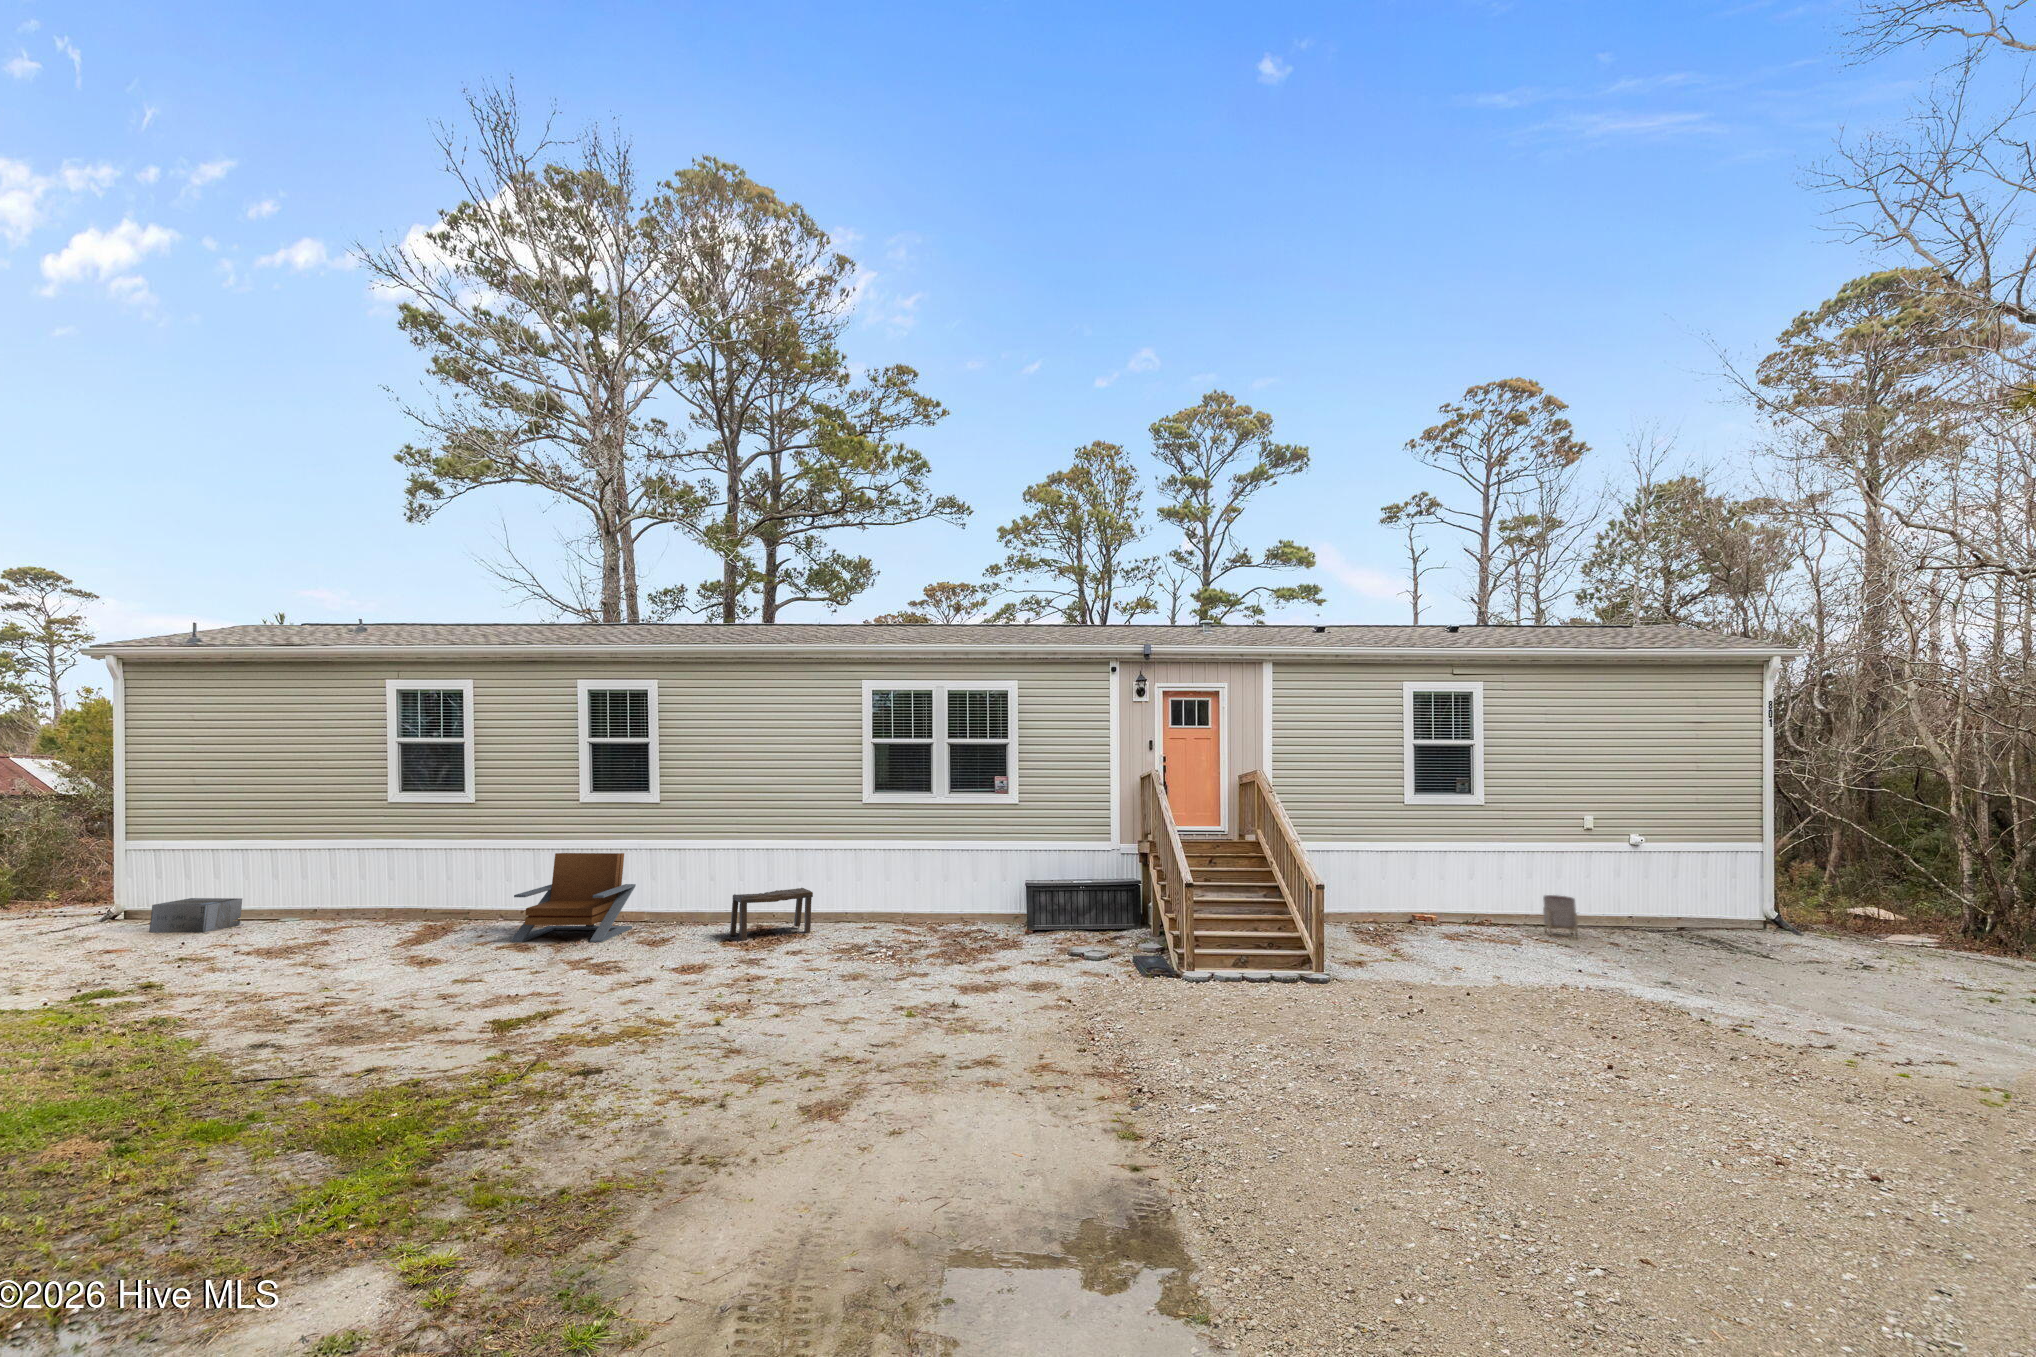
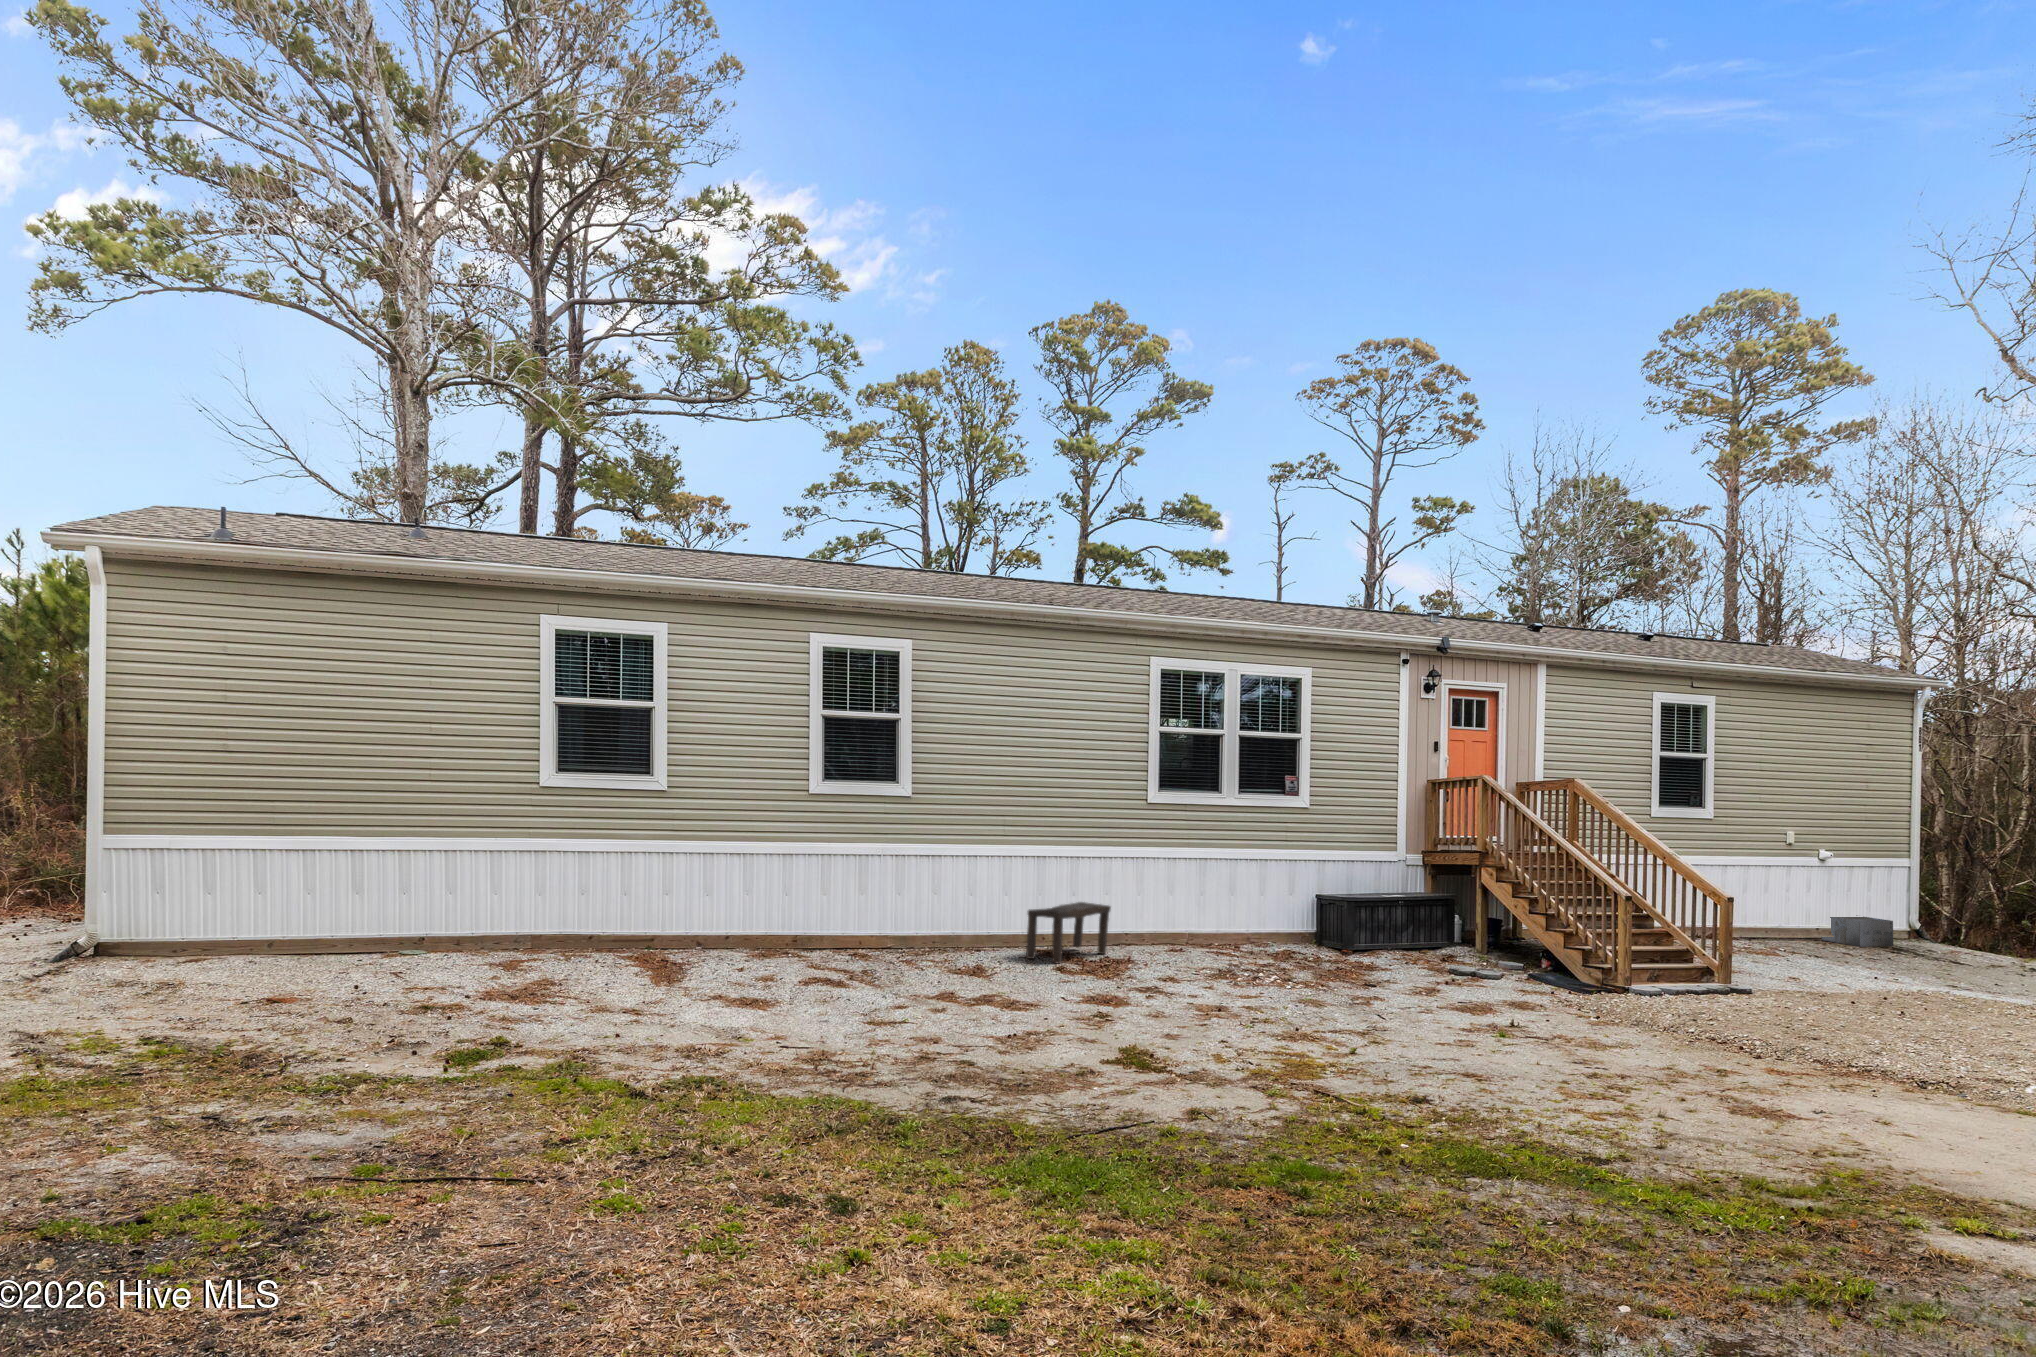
lounge chair: present [511,853,636,942] -> none [777,858,903,971]
planter: present [1543,895,1578,937] -> none [1754,906,1793,947]
cardboard box: present [149,898,242,933] -> present [1821,915,1893,947]

